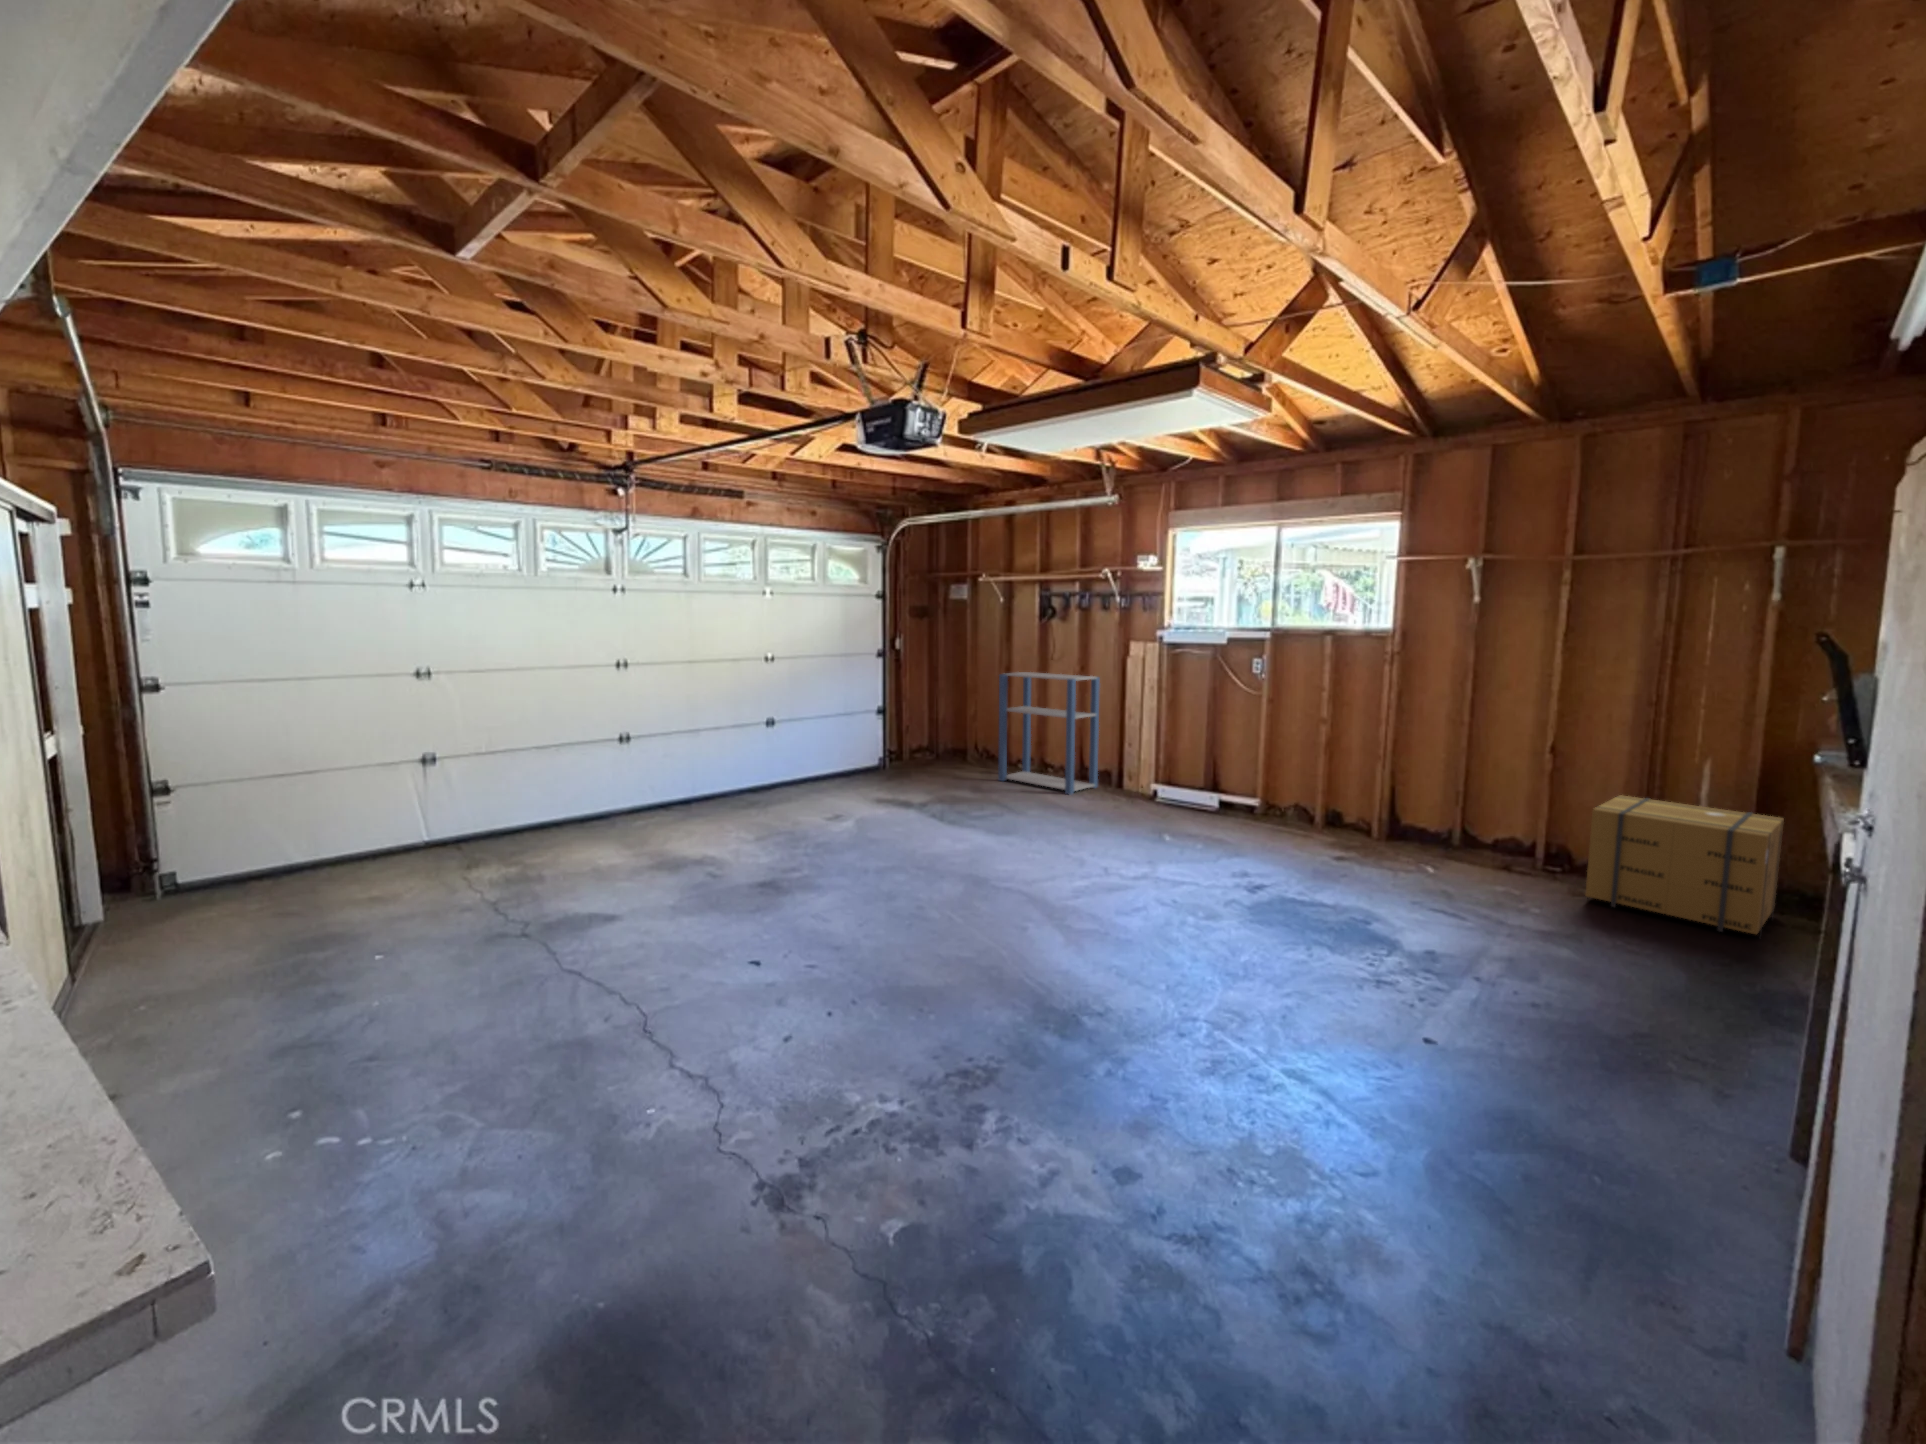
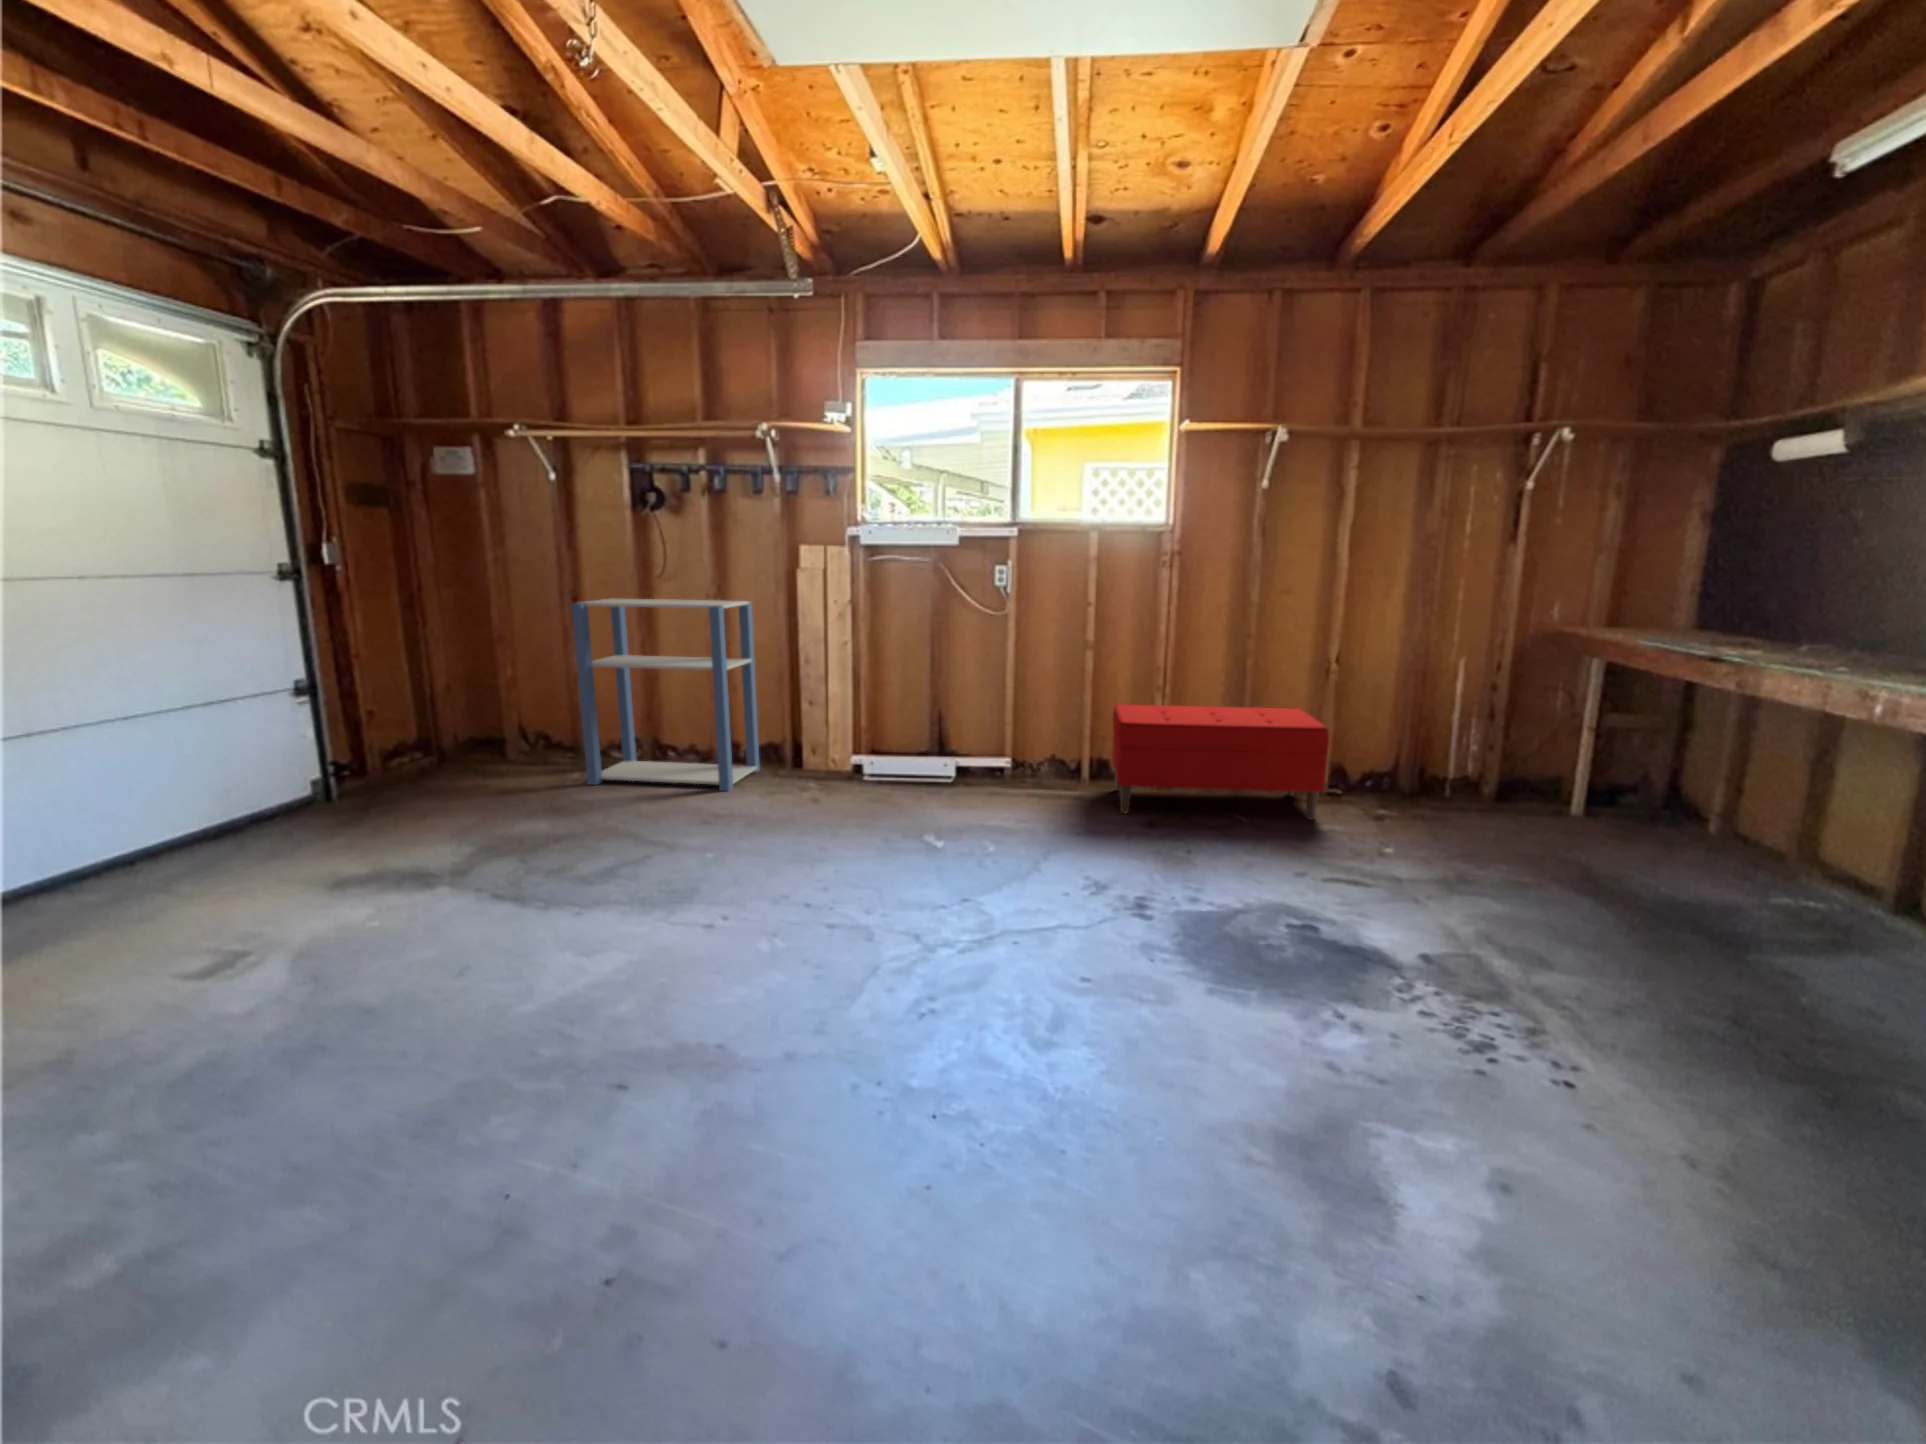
bench: none [1317,768,1516,879] -> present [1112,704,1329,819]
cardboard box: present [1585,795,1784,934] -> none [1391,704,1586,840]

